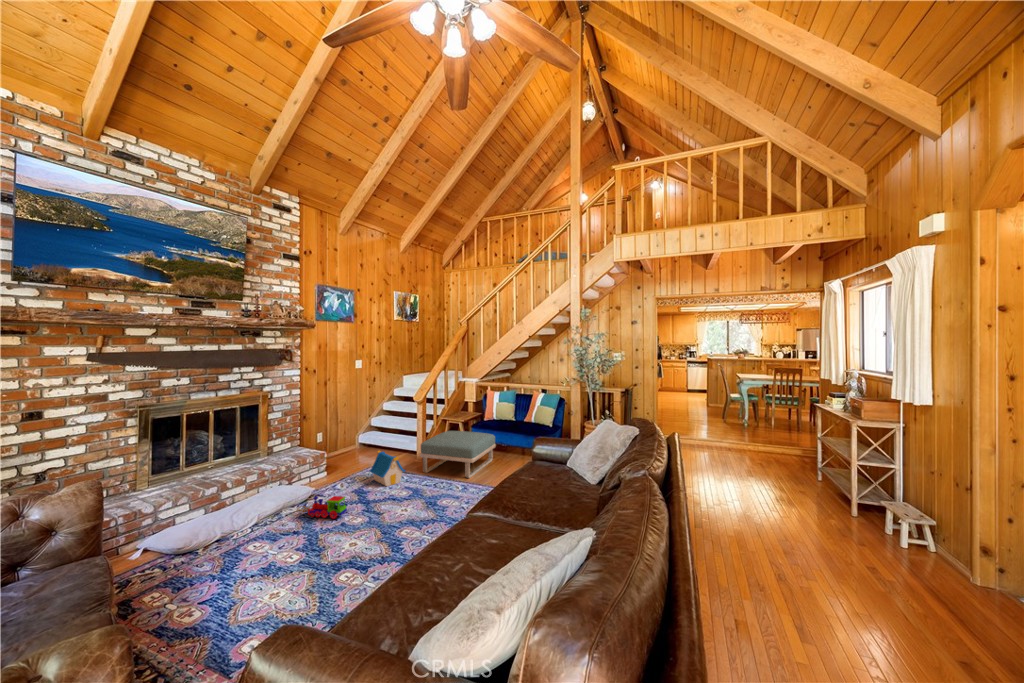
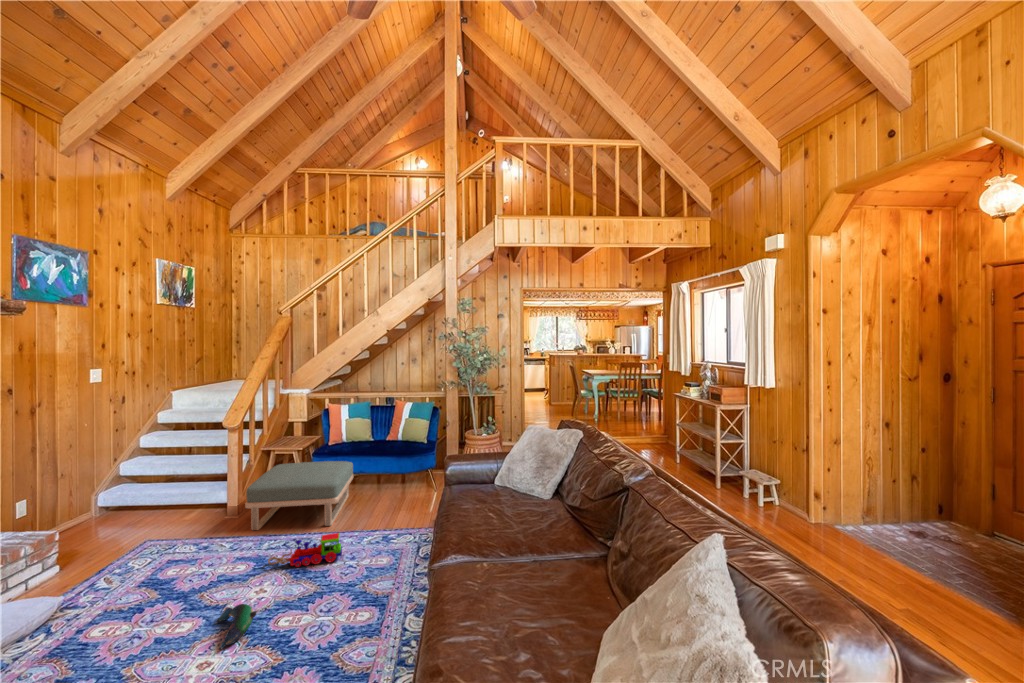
toy house: present [369,451,406,486] -> none [160,509,231,564]
toy train: present [297,496,347,519] -> present [268,533,342,567]
plush toy: none [368,513,392,537] -> present [218,604,257,649]

